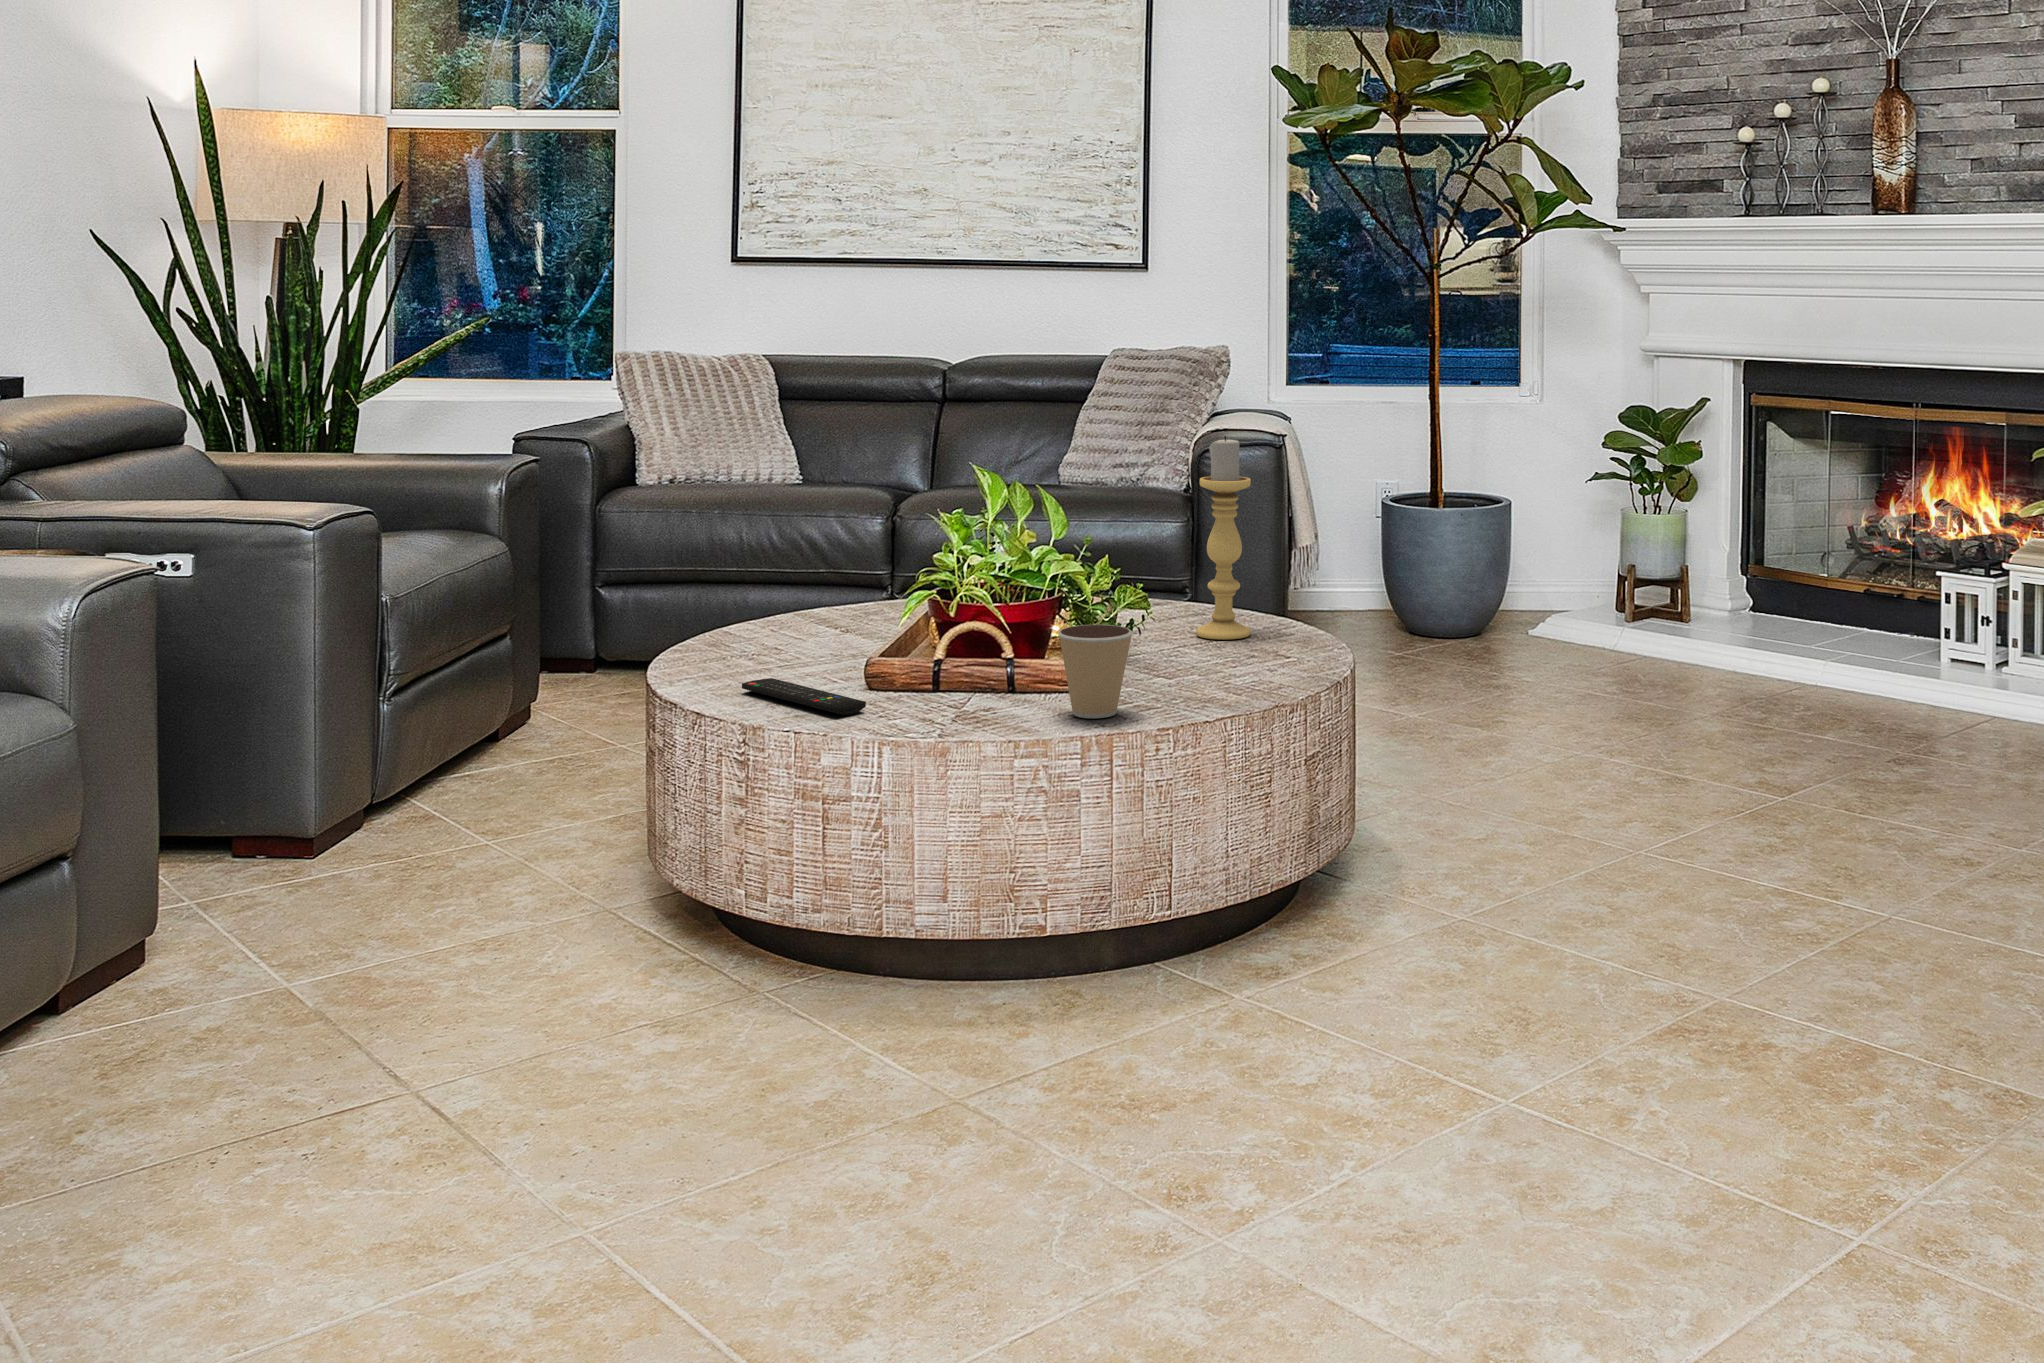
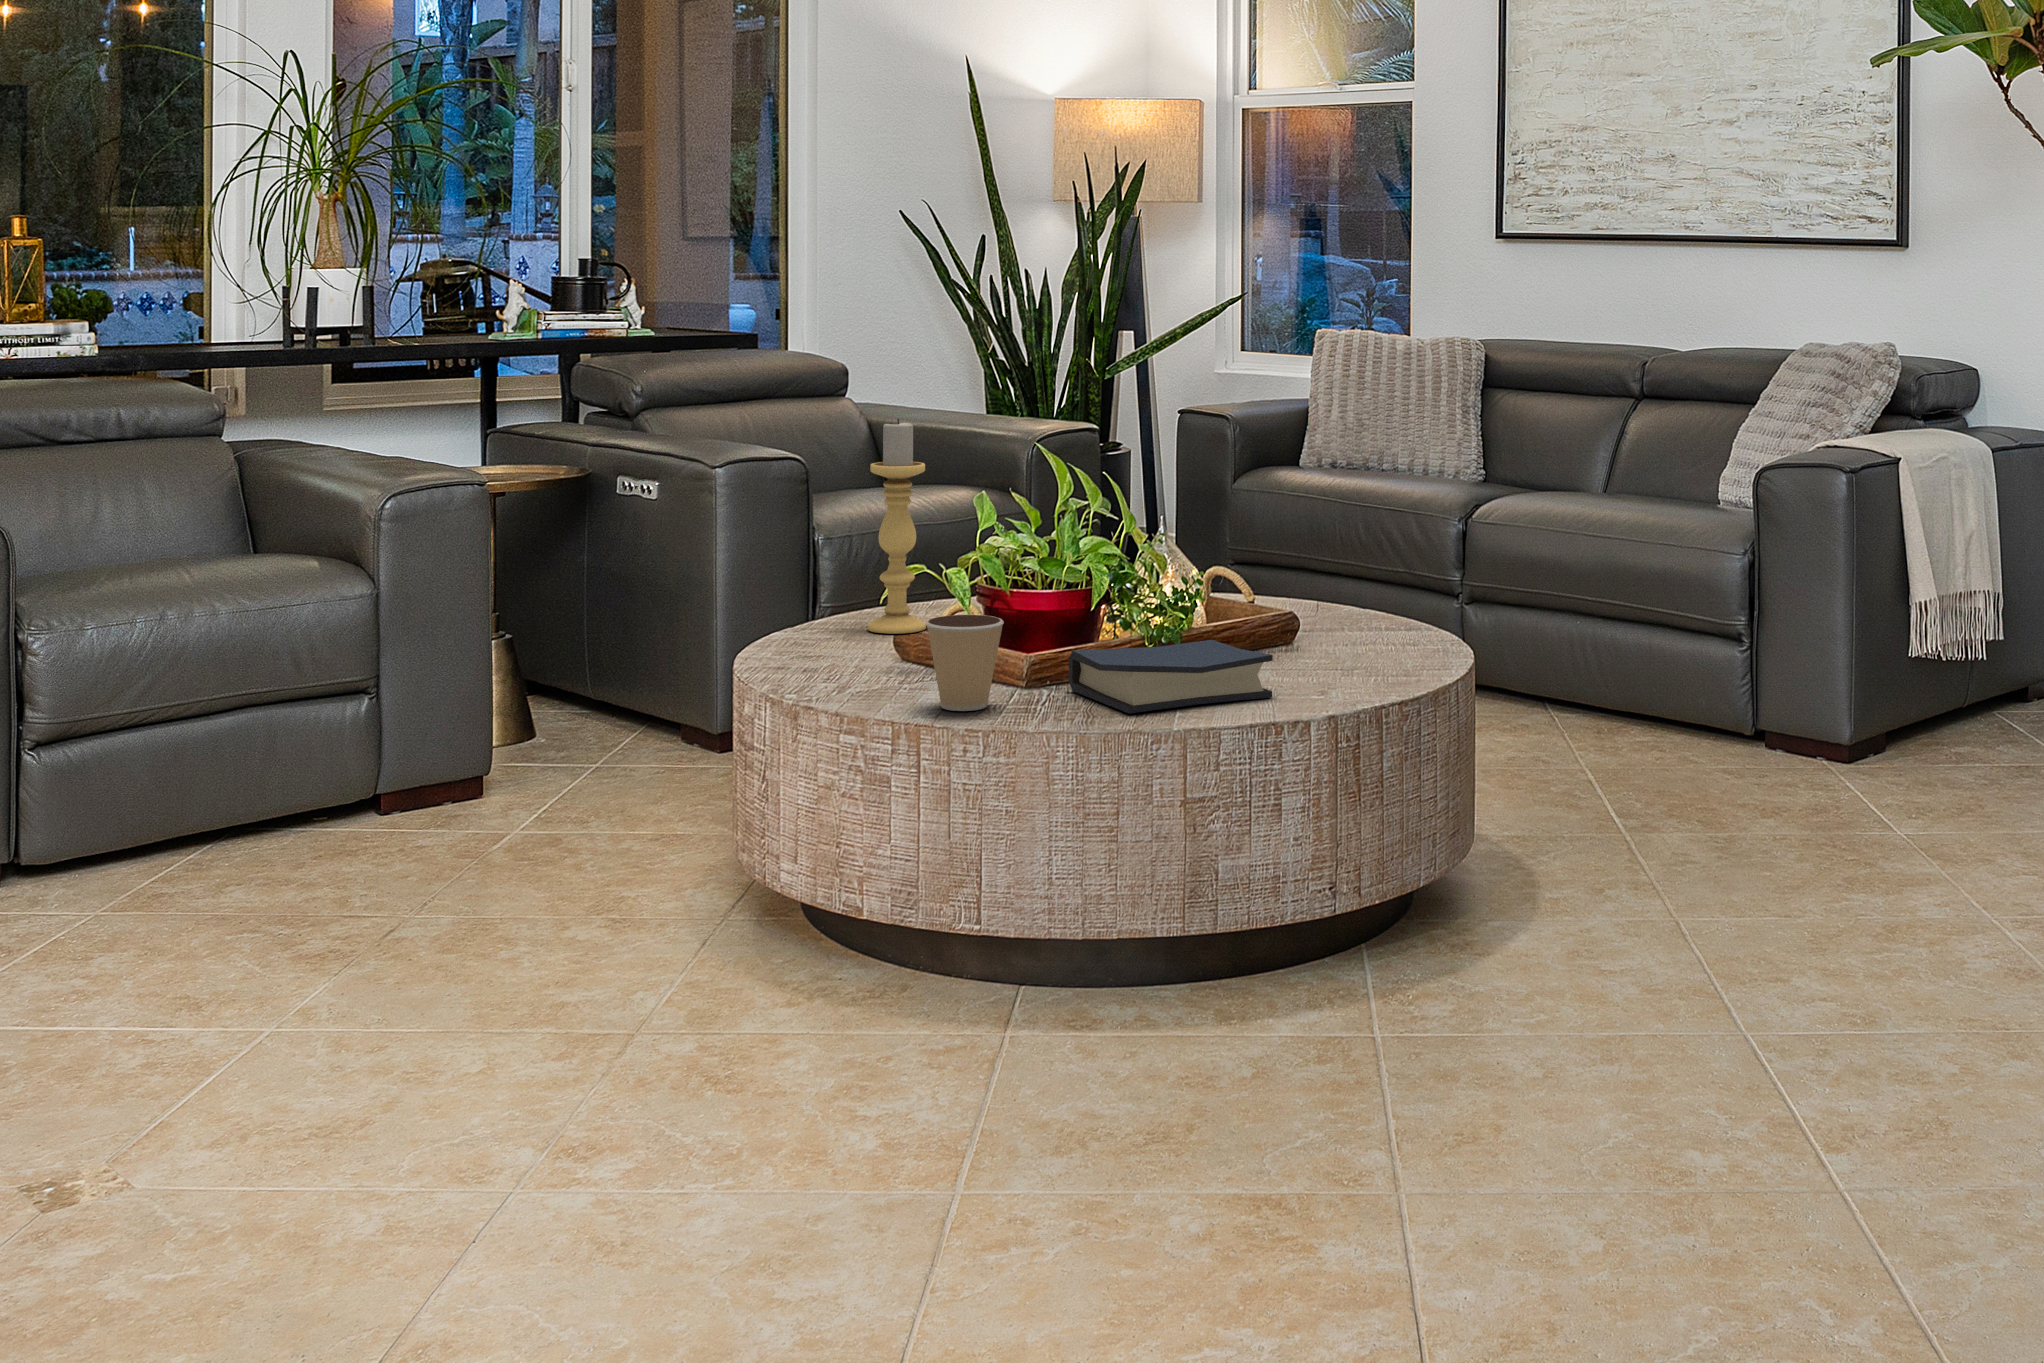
candle holder: present [1196,436,1251,640] -> present [868,419,926,634]
hardback book: none [1122,625,1282,694] -> present [1069,640,1273,713]
remote control: present [742,678,866,715] -> none [786,637,834,674]

